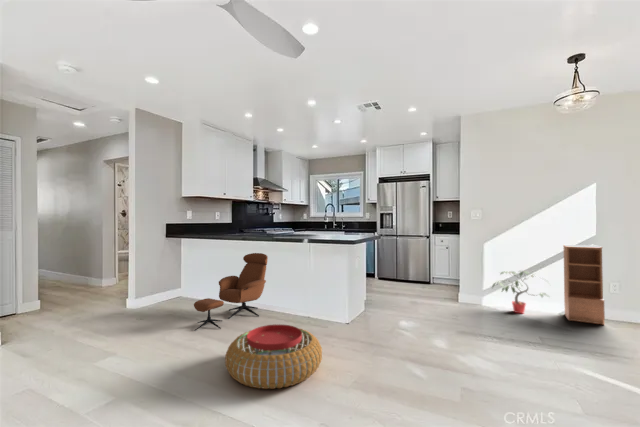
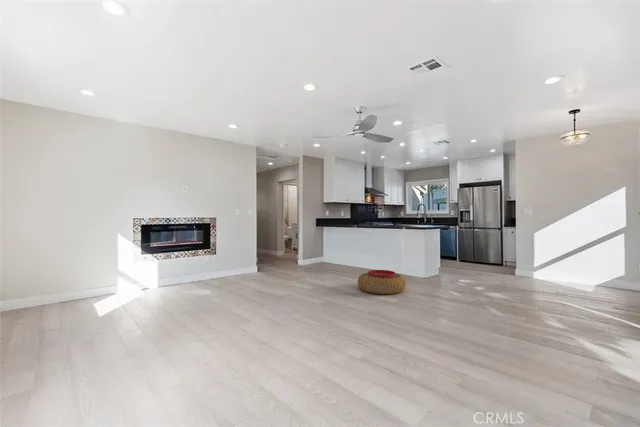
bookcase: present [563,245,605,325] -> none [596,234,626,292]
lounge chair: present [194,253,268,331] -> none [336,236,376,276]
potted plant: present [493,271,548,313] -> none [539,252,586,283]

